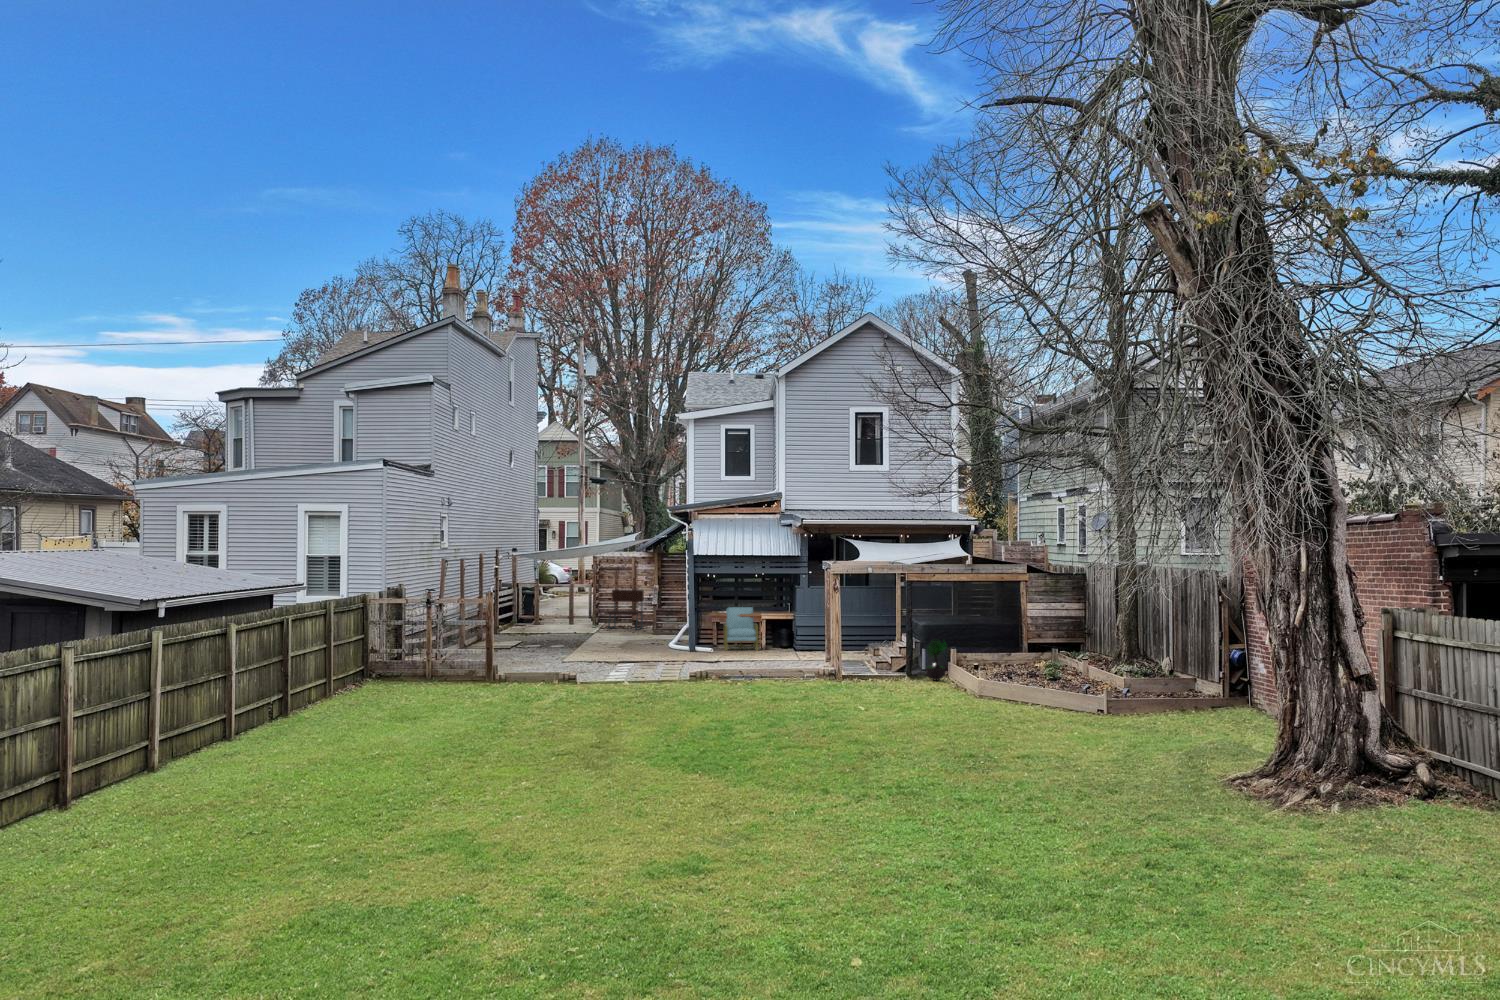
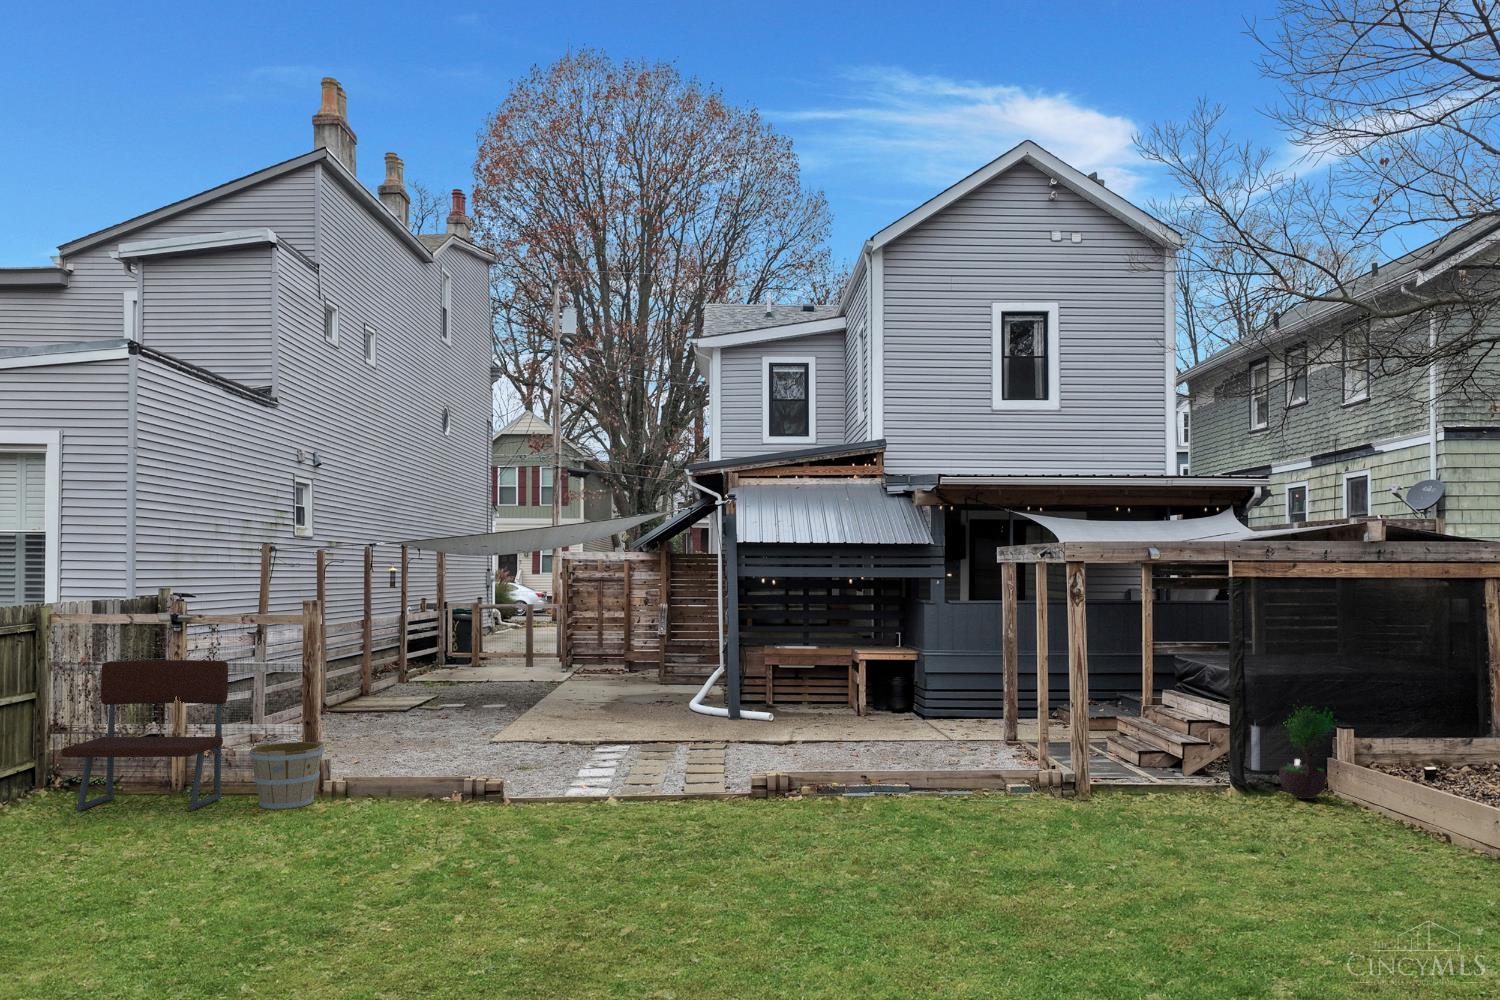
bench: present [605,589,644,630] -> present [62,660,228,811]
chair: present [724,607,758,651] -> none [785,638,851,718]
wooden bucket: none [468,656,499,685] -> present [249,741,325,810]

